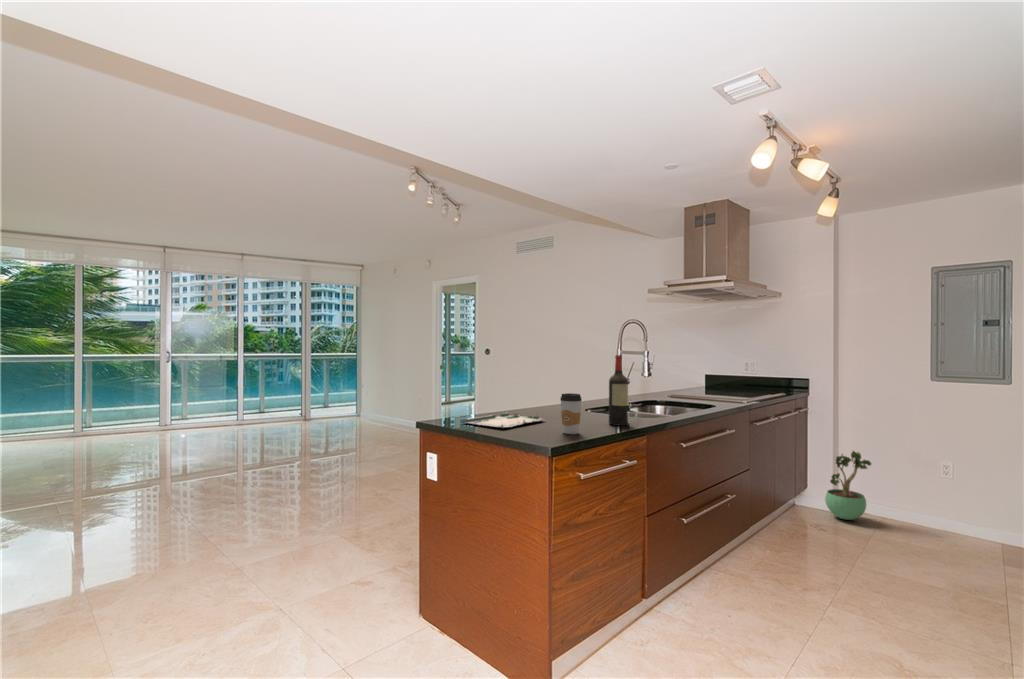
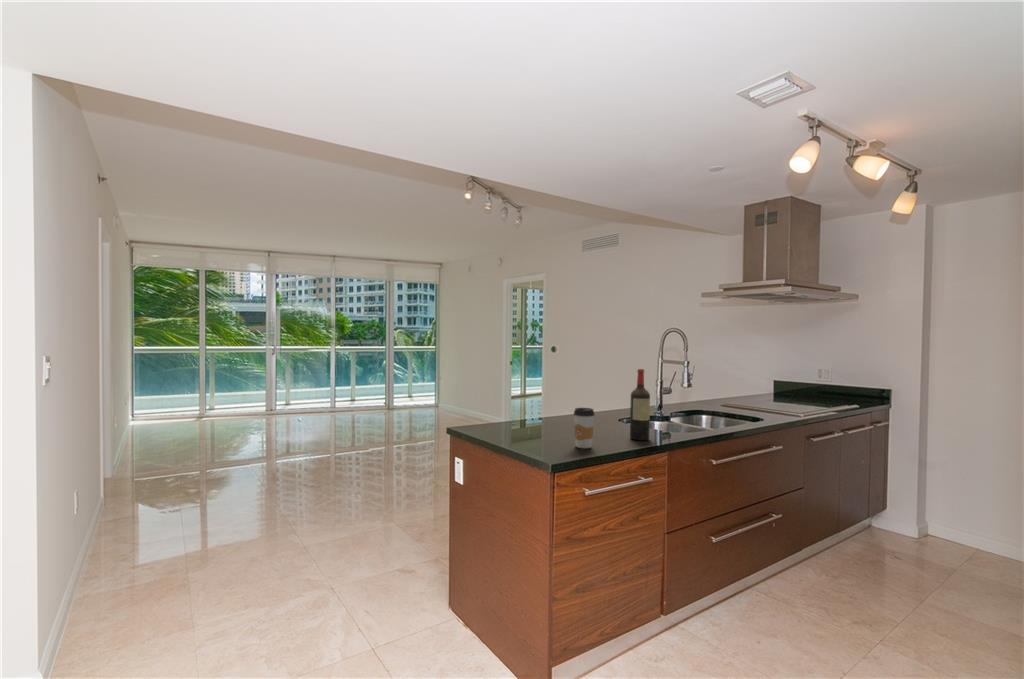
tray: present [462,412,545,428] -> none [485,421,568,438]
potted plant: present [825,451,871,520] -> none [906,471,964,548]

